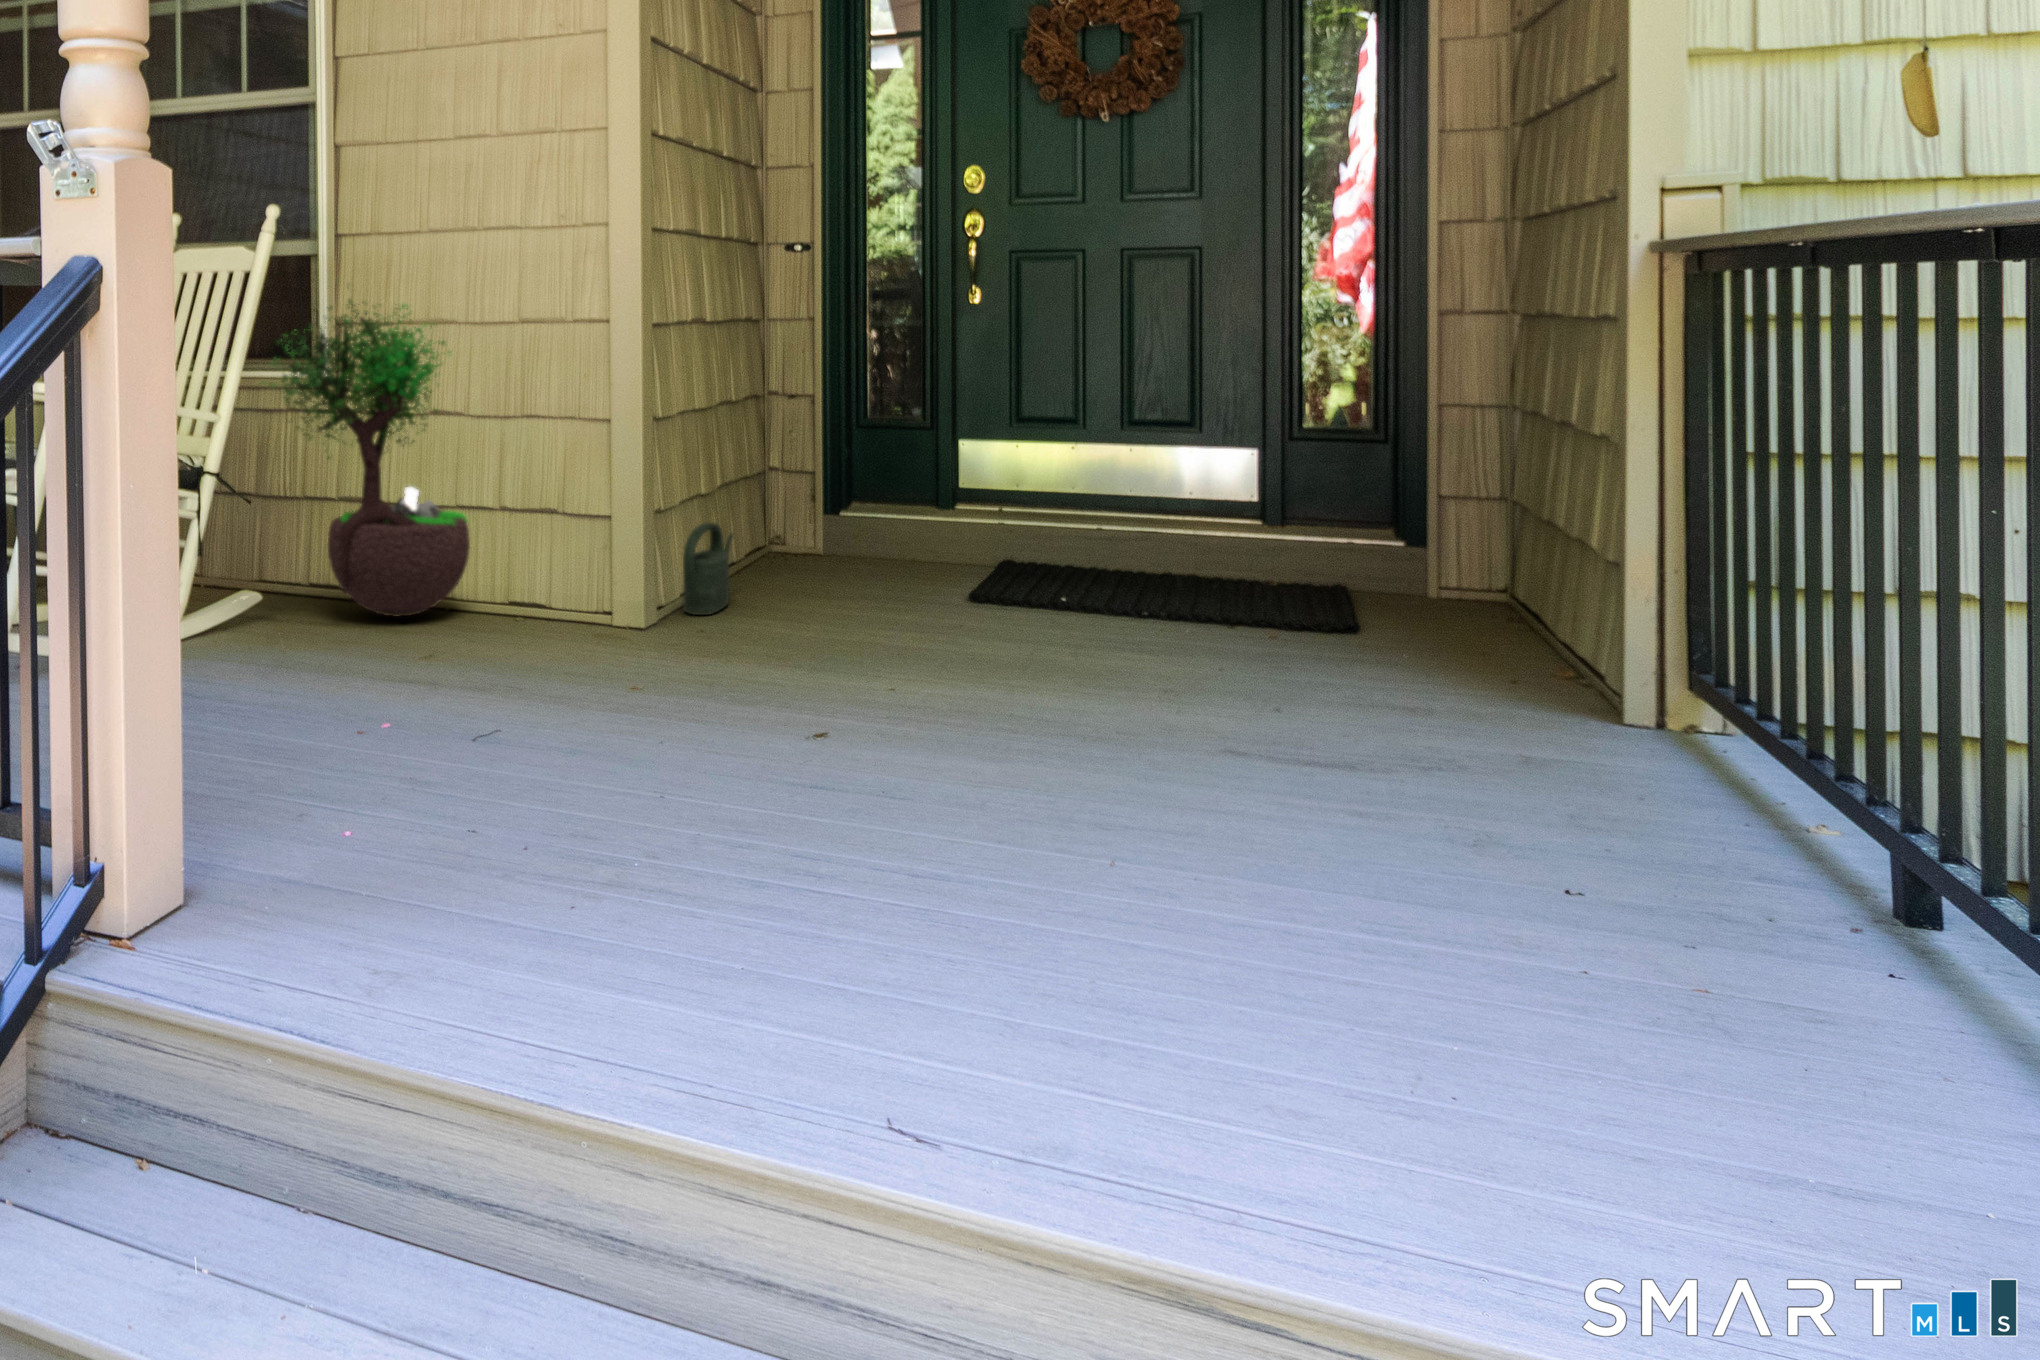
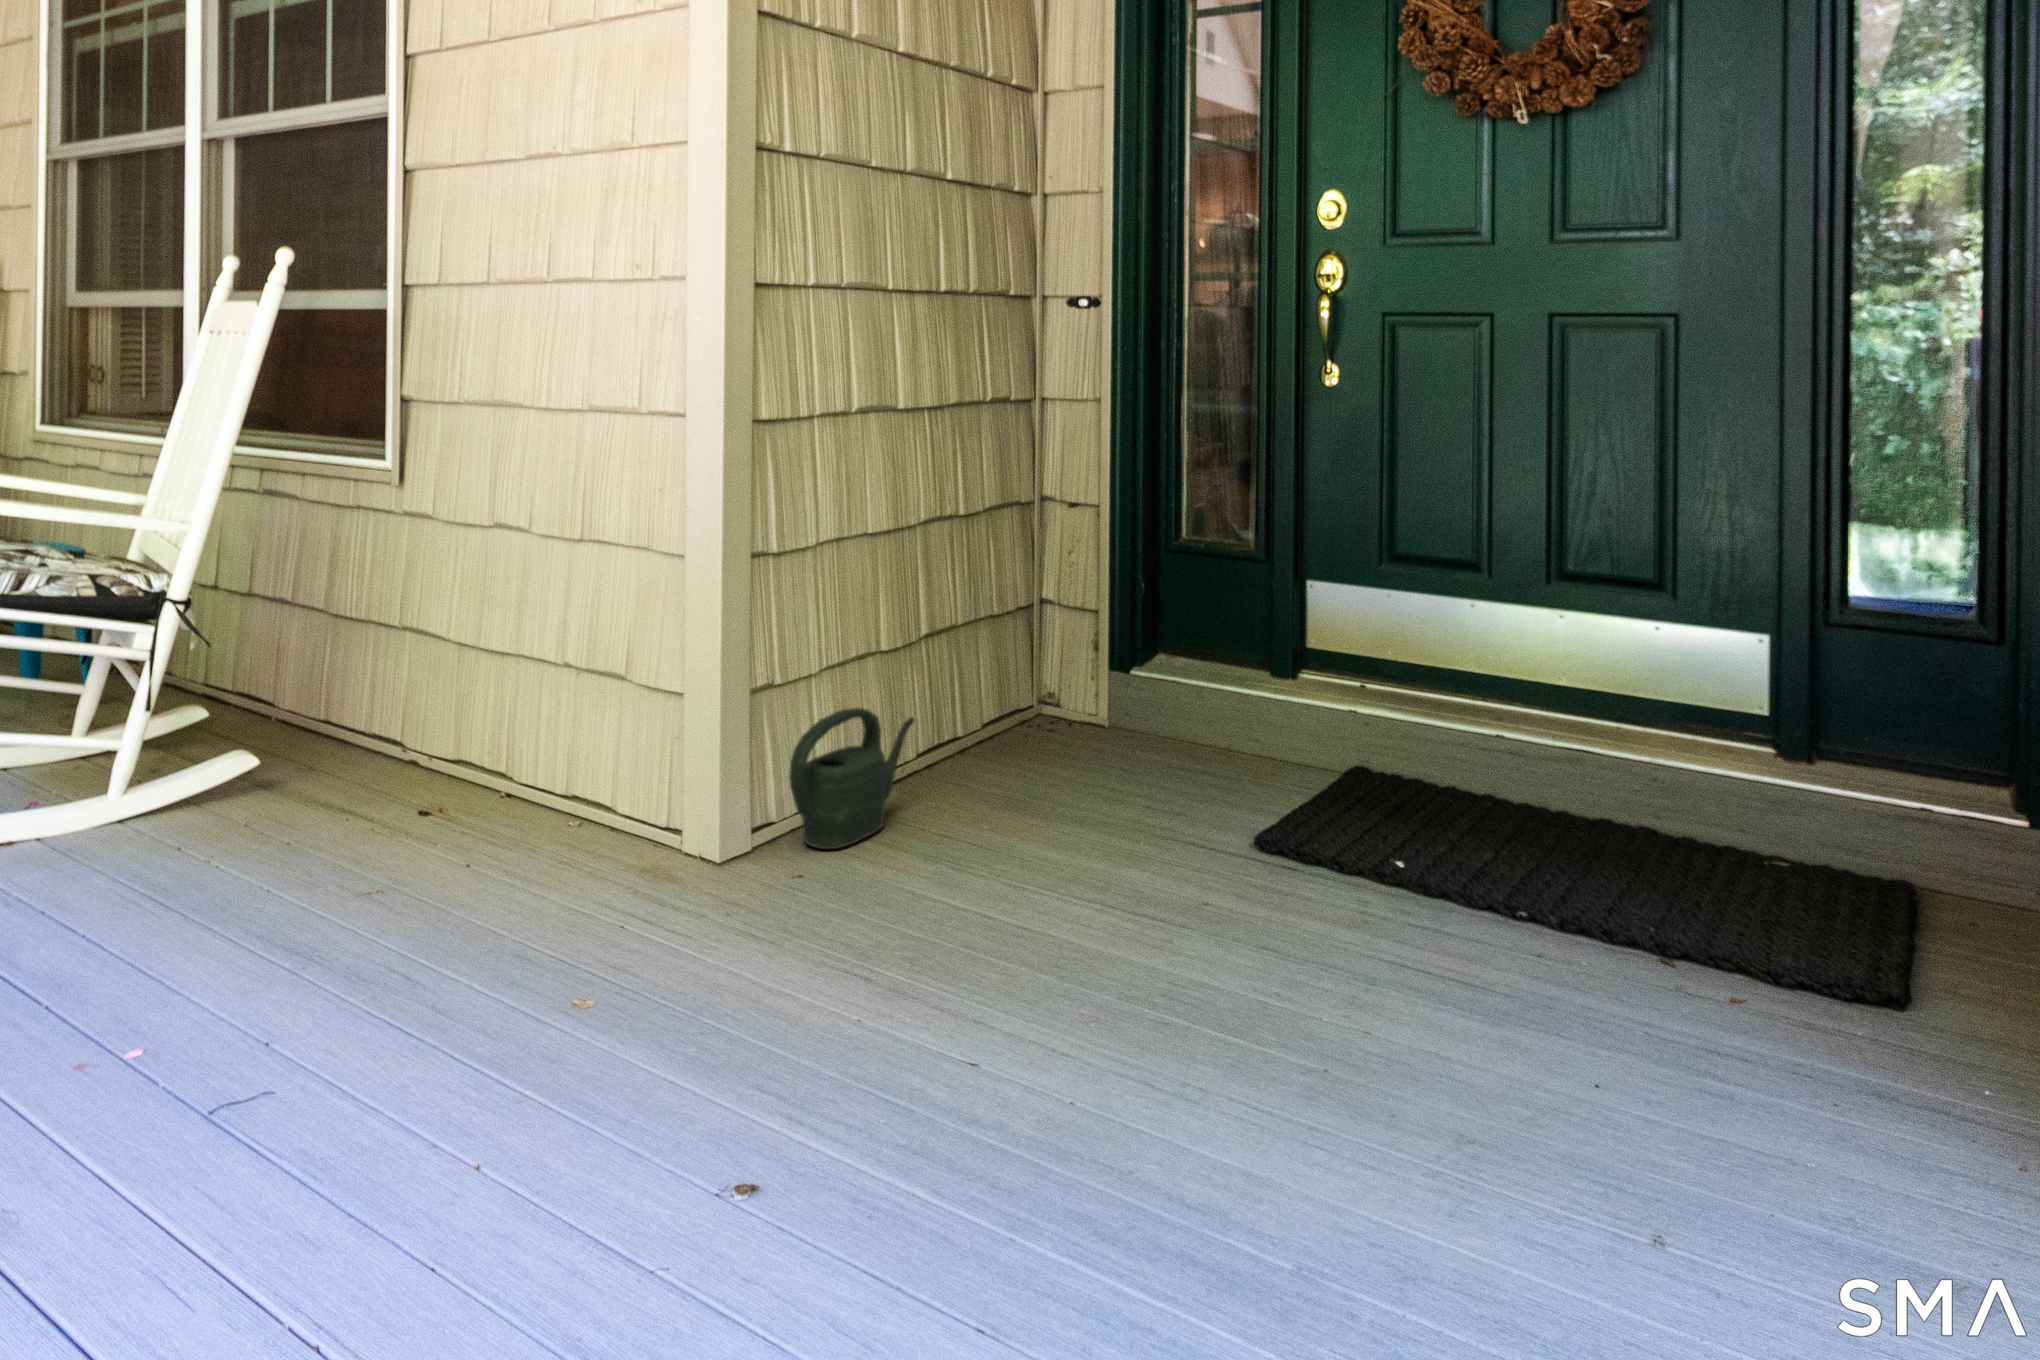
potted tree: present [260,287,470,617] -> none [218,355,529,813]

